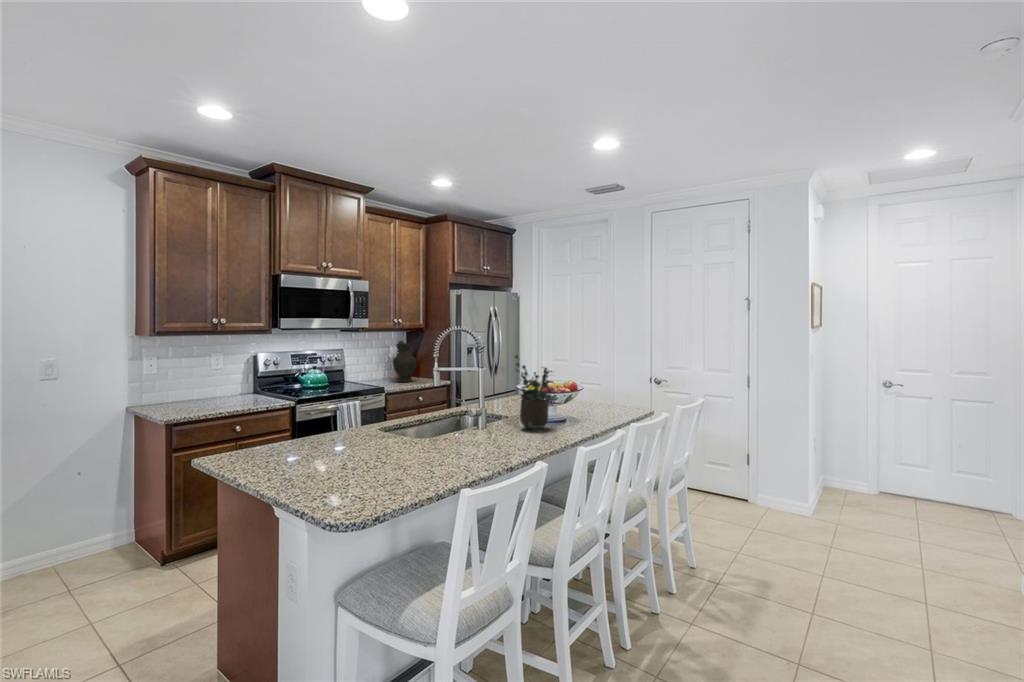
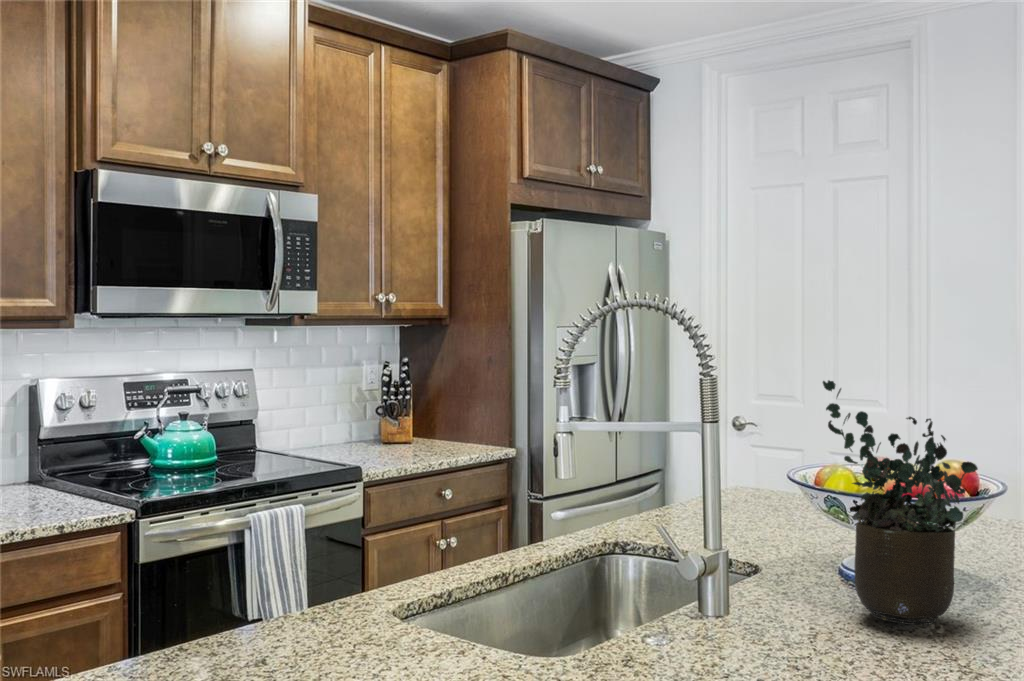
decorative vase: present [393,341,417,382] -> none [375,346,434,450]

